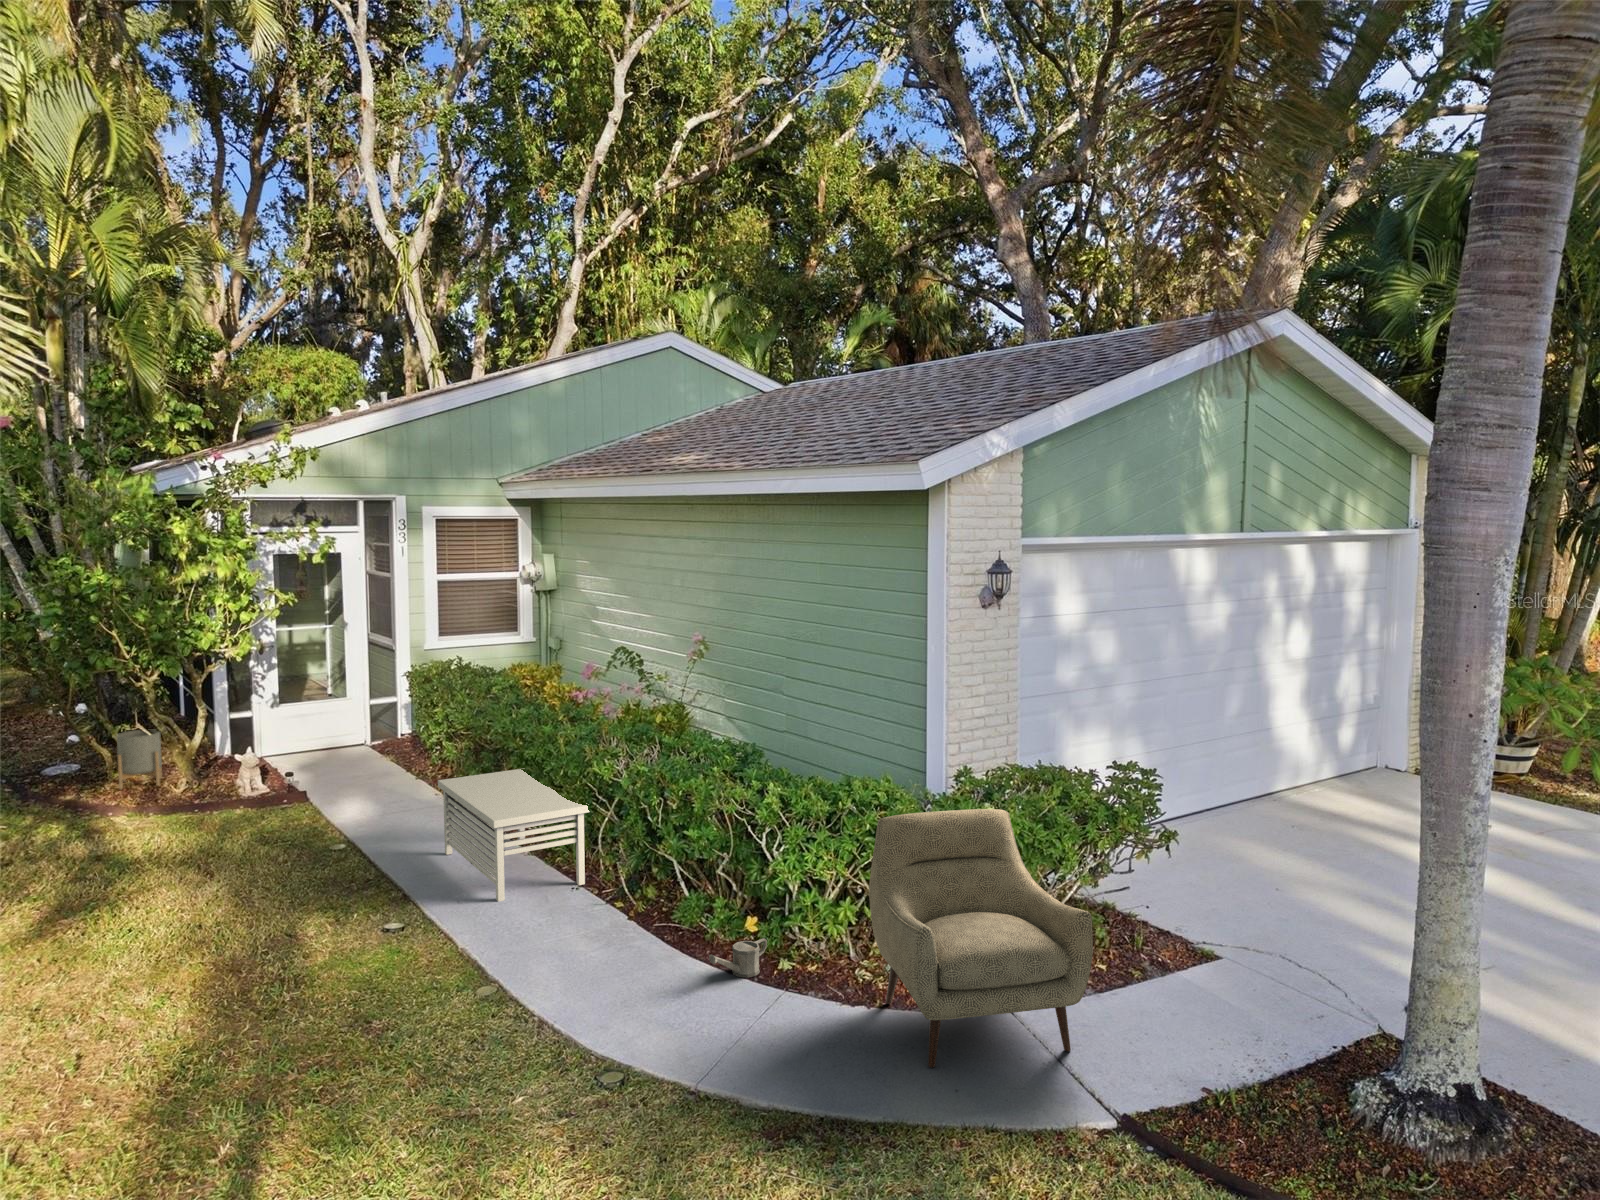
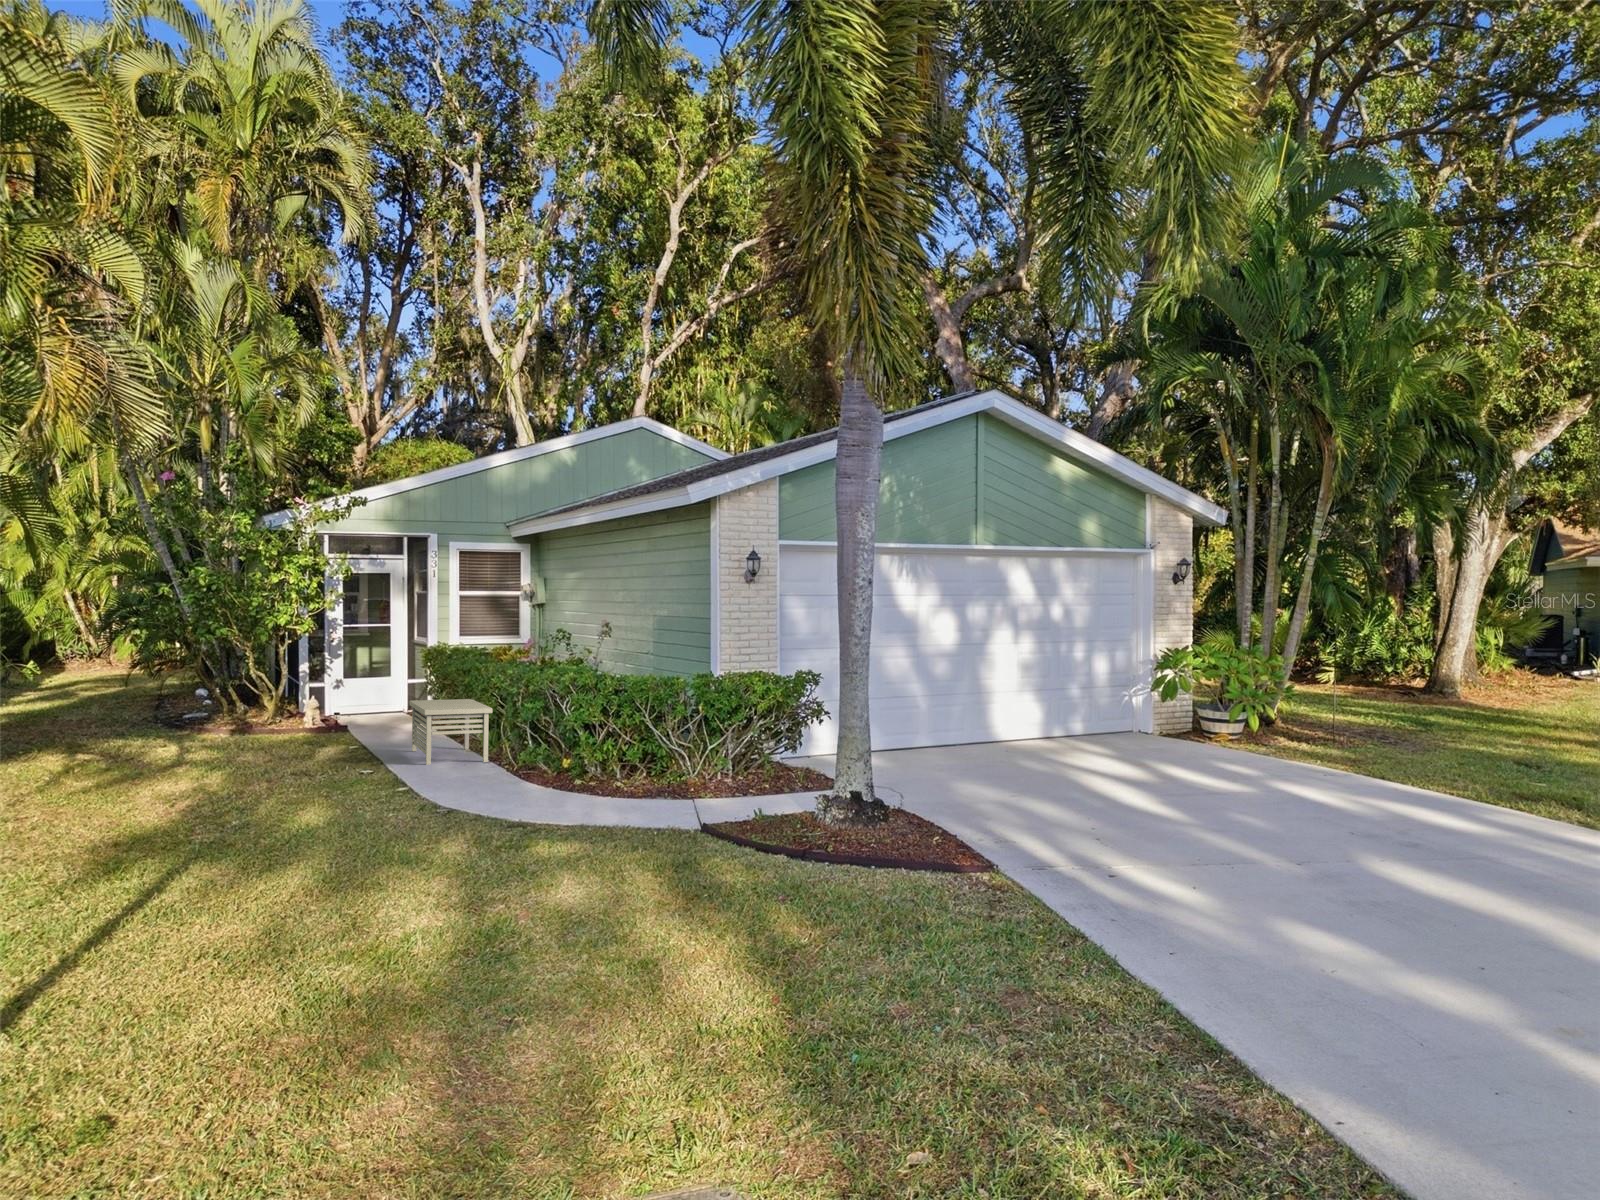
planter: present [117,730,162,789] -> none [224,689,255,727]
chair: present [869,809,1093,1068] -> none [595,680,708,809]
watering can: present [709,938,767,978] -> none [518,768,562,787]

